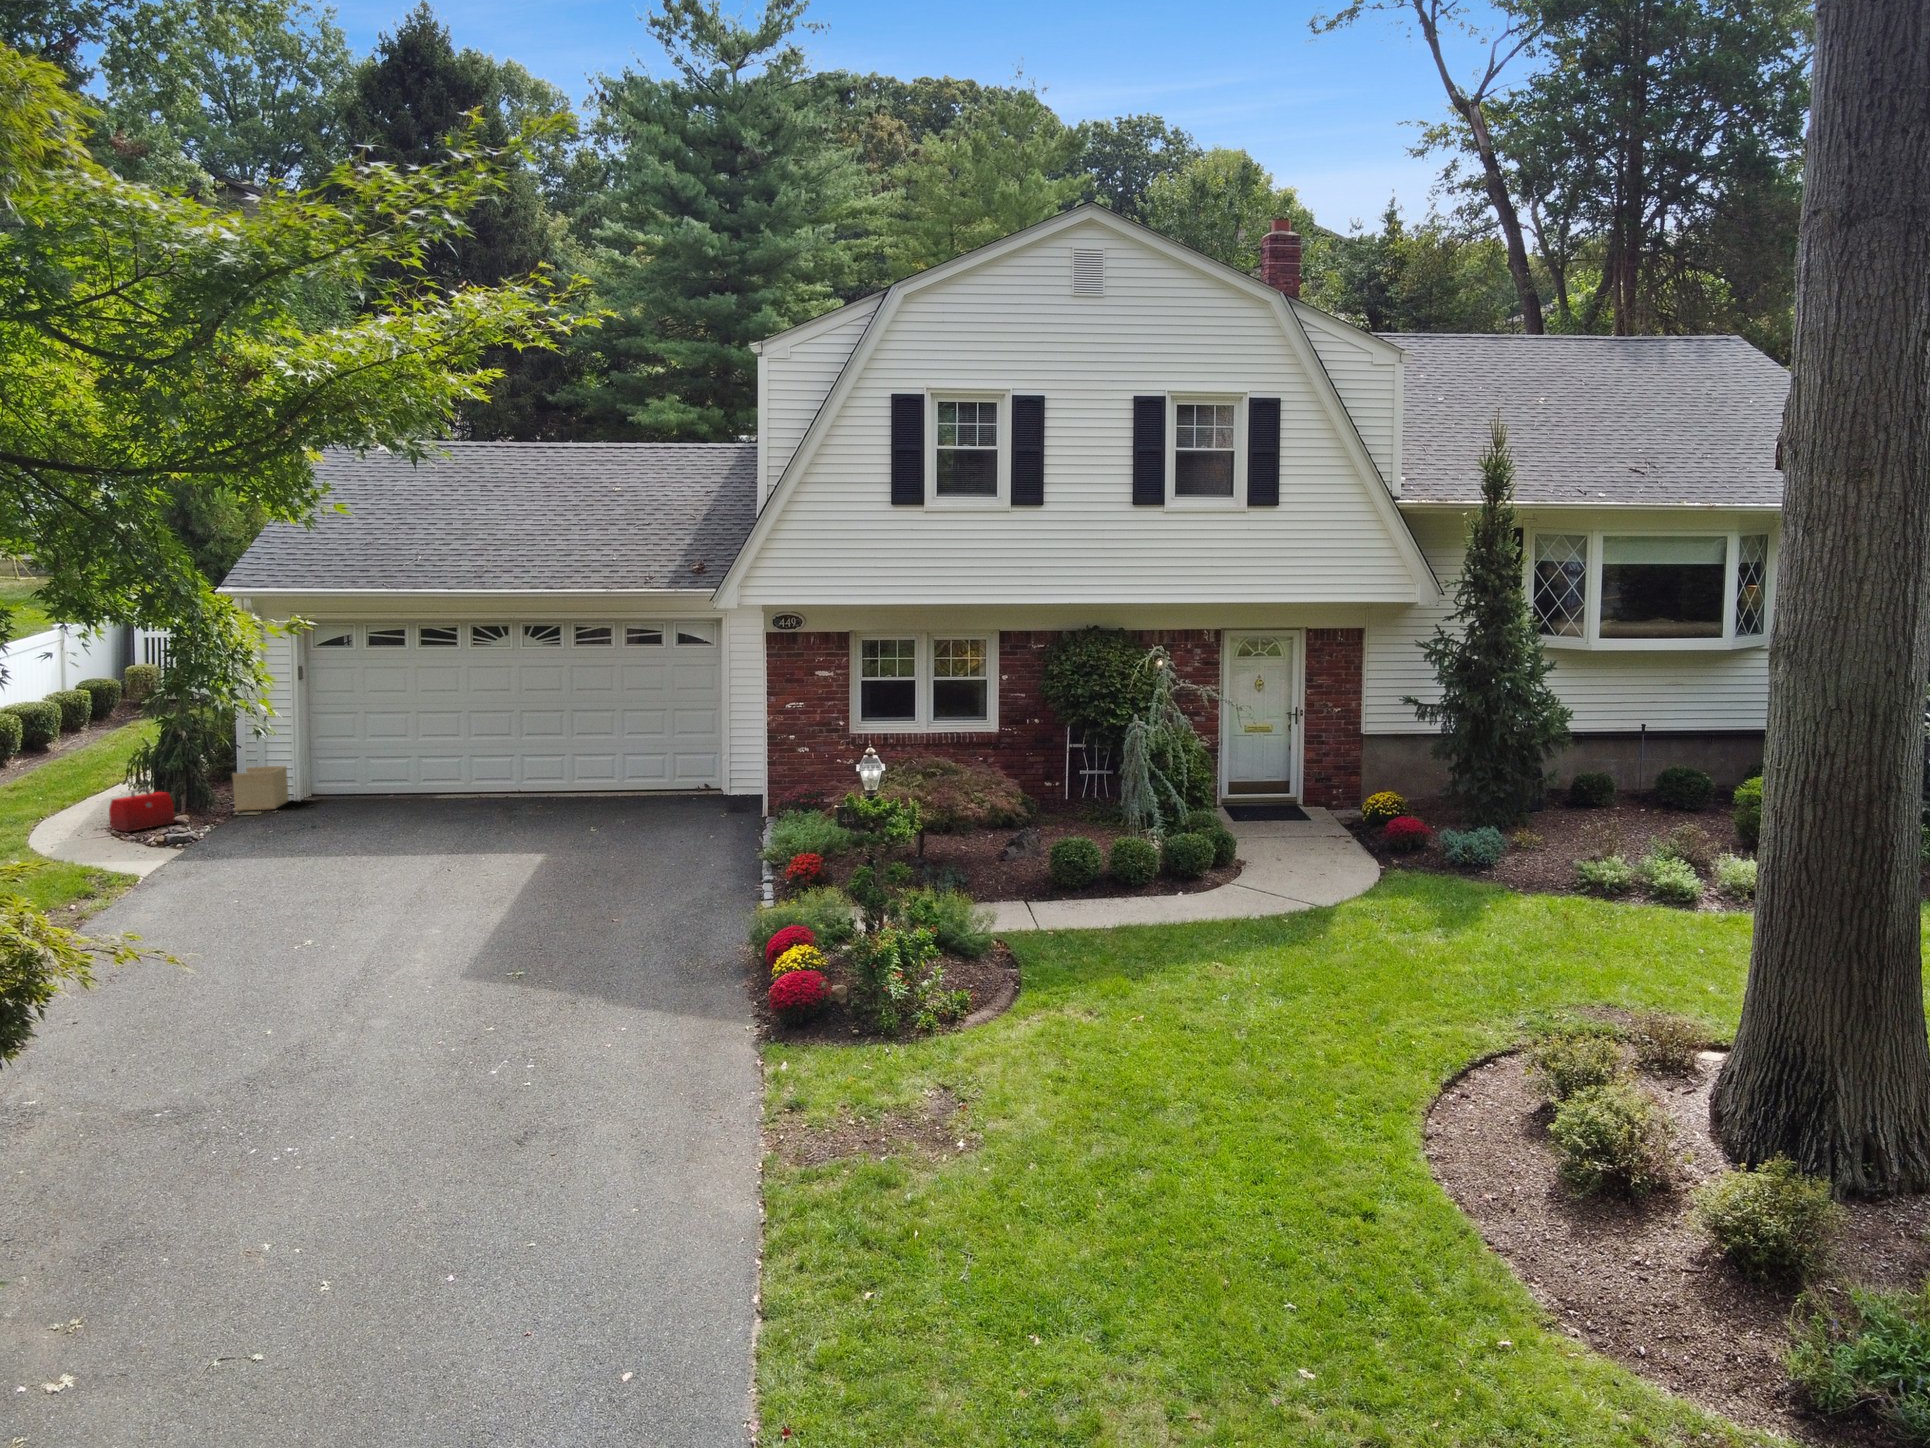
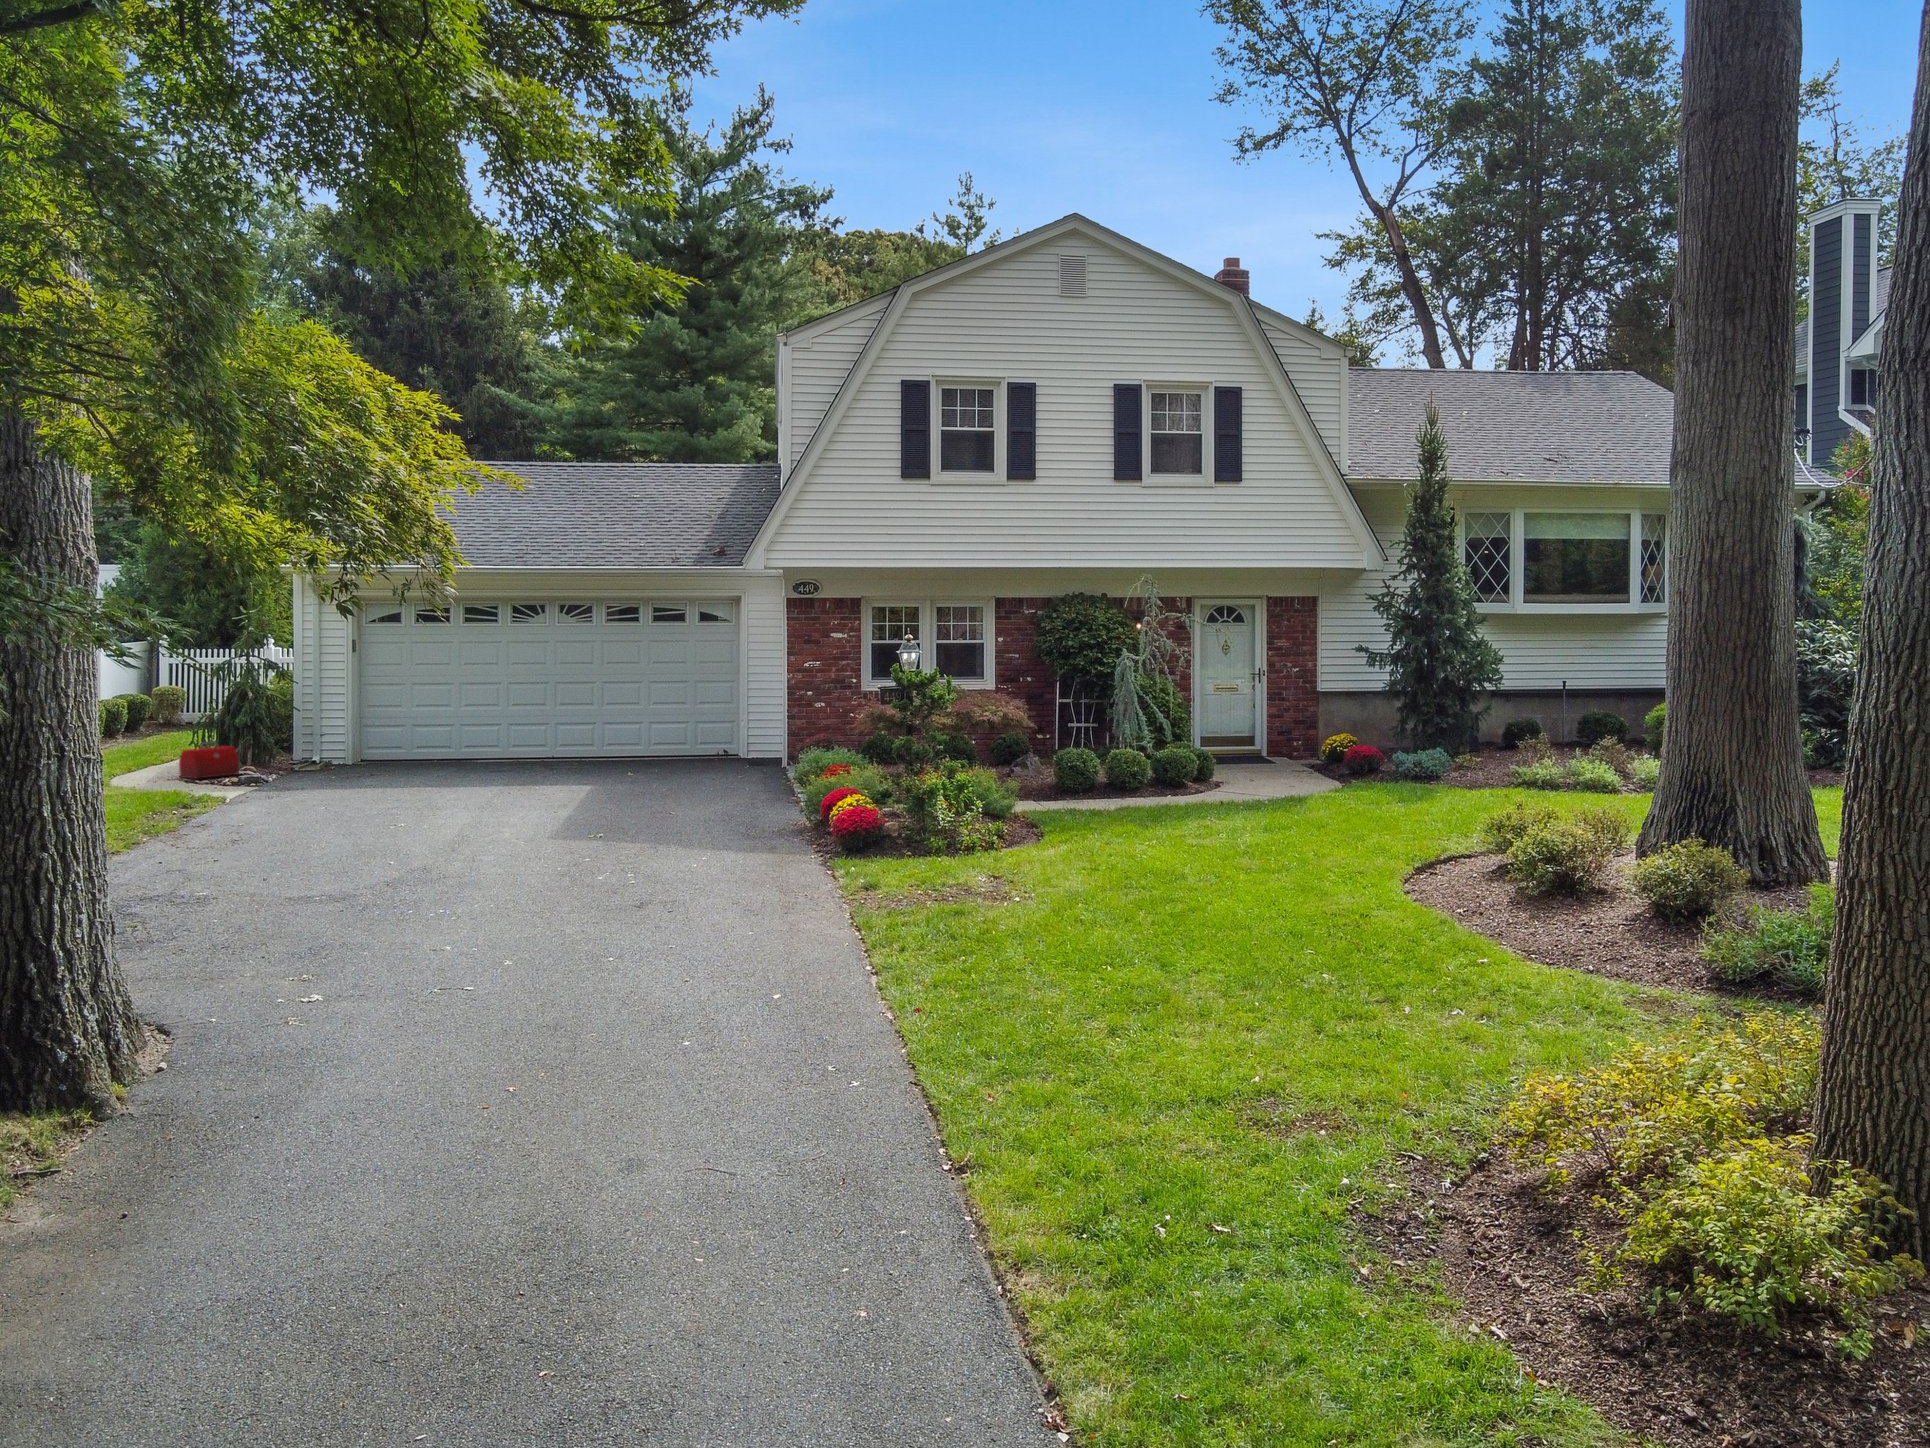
cardboard box: present [232,766,289,811] -> none [291,730,340,768]

